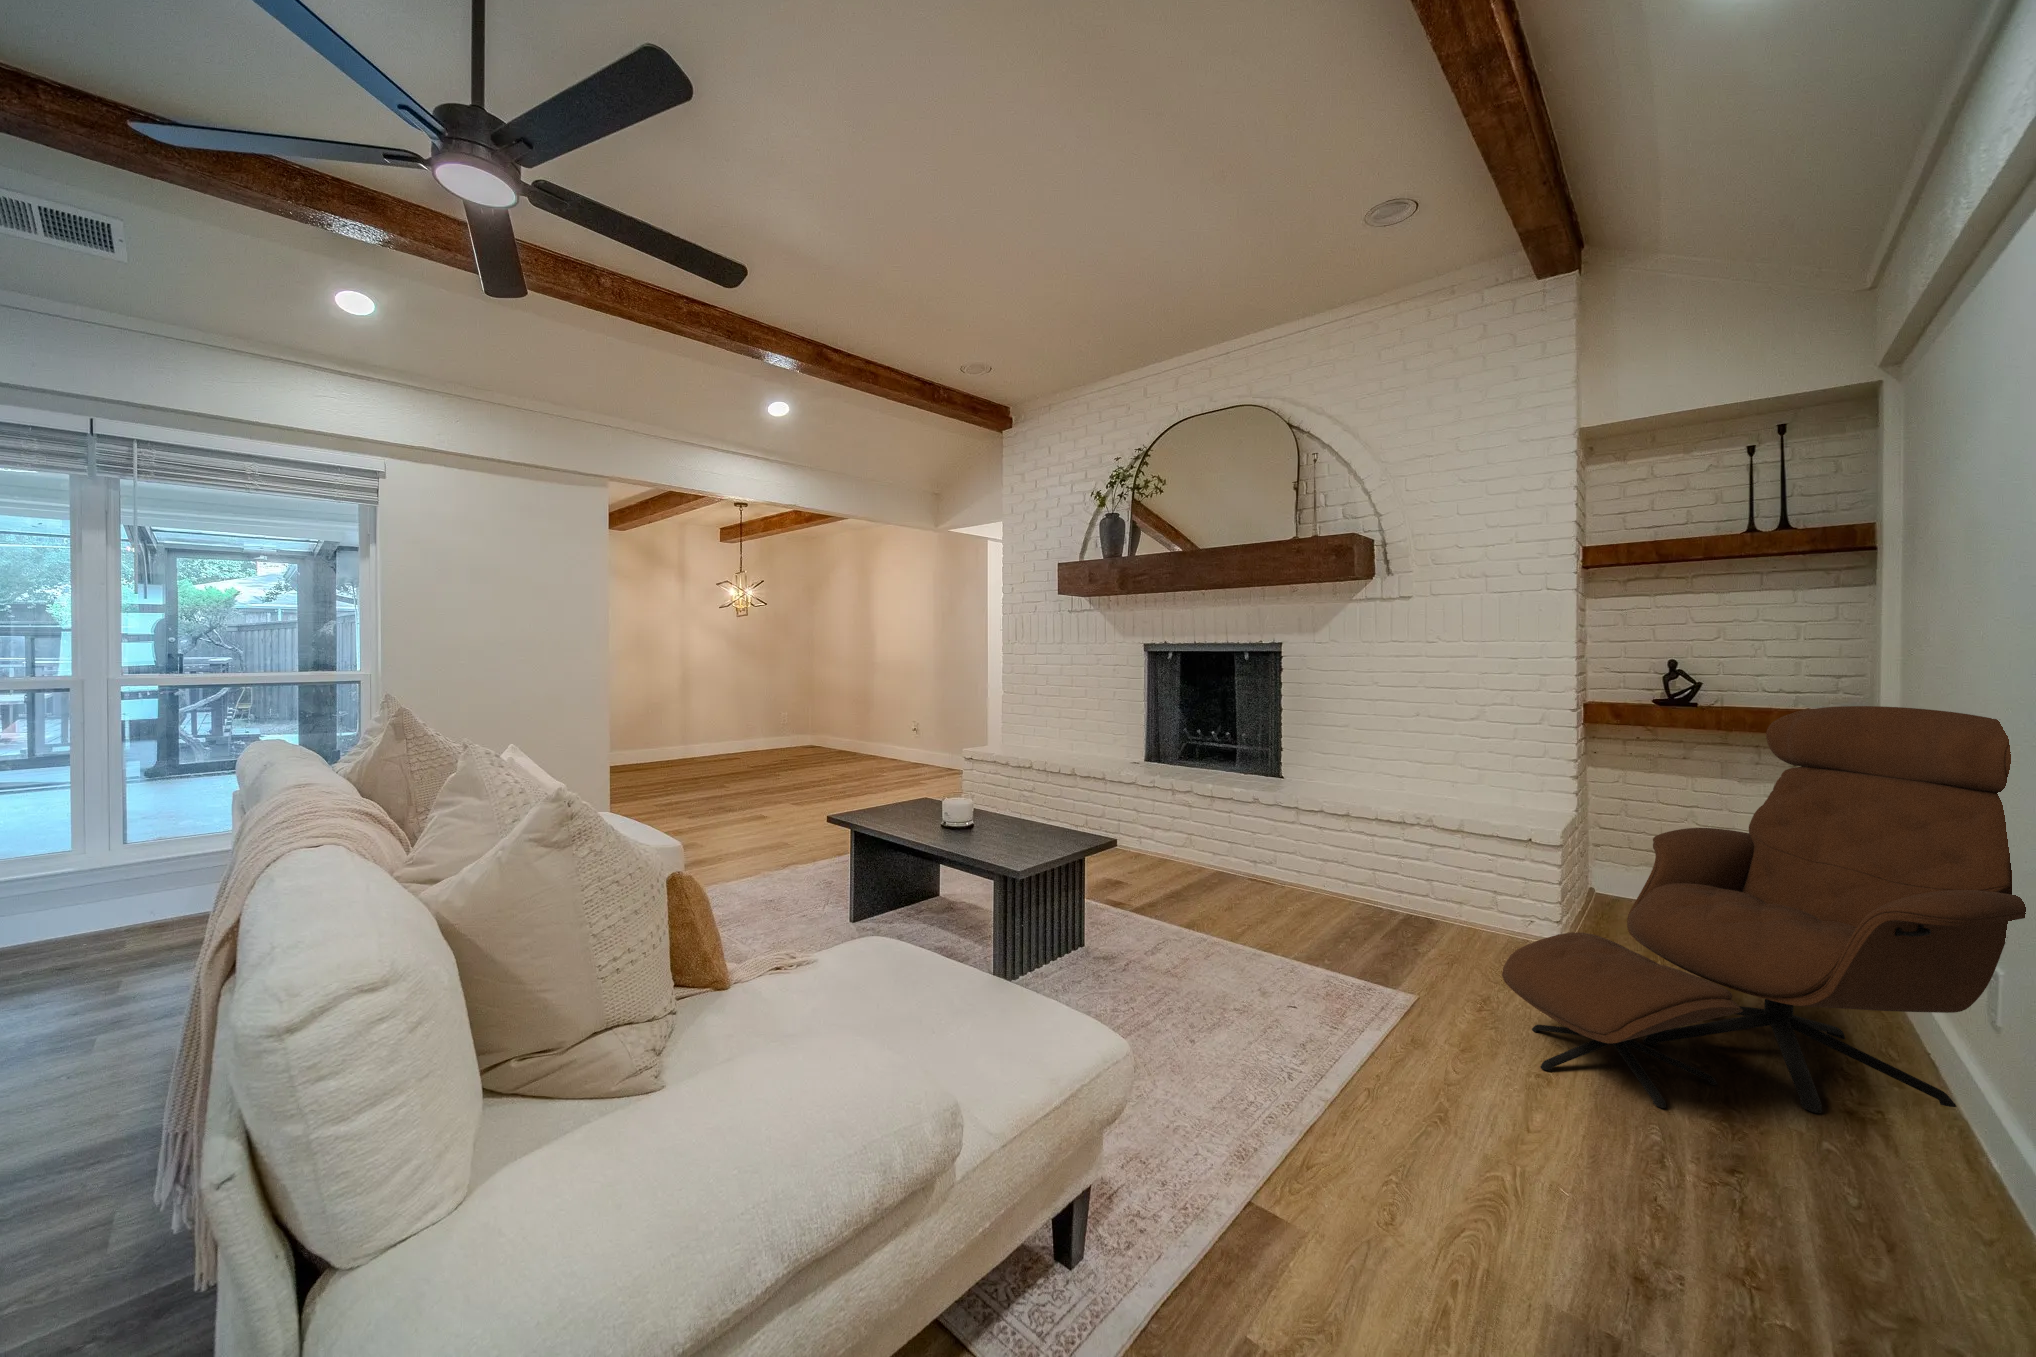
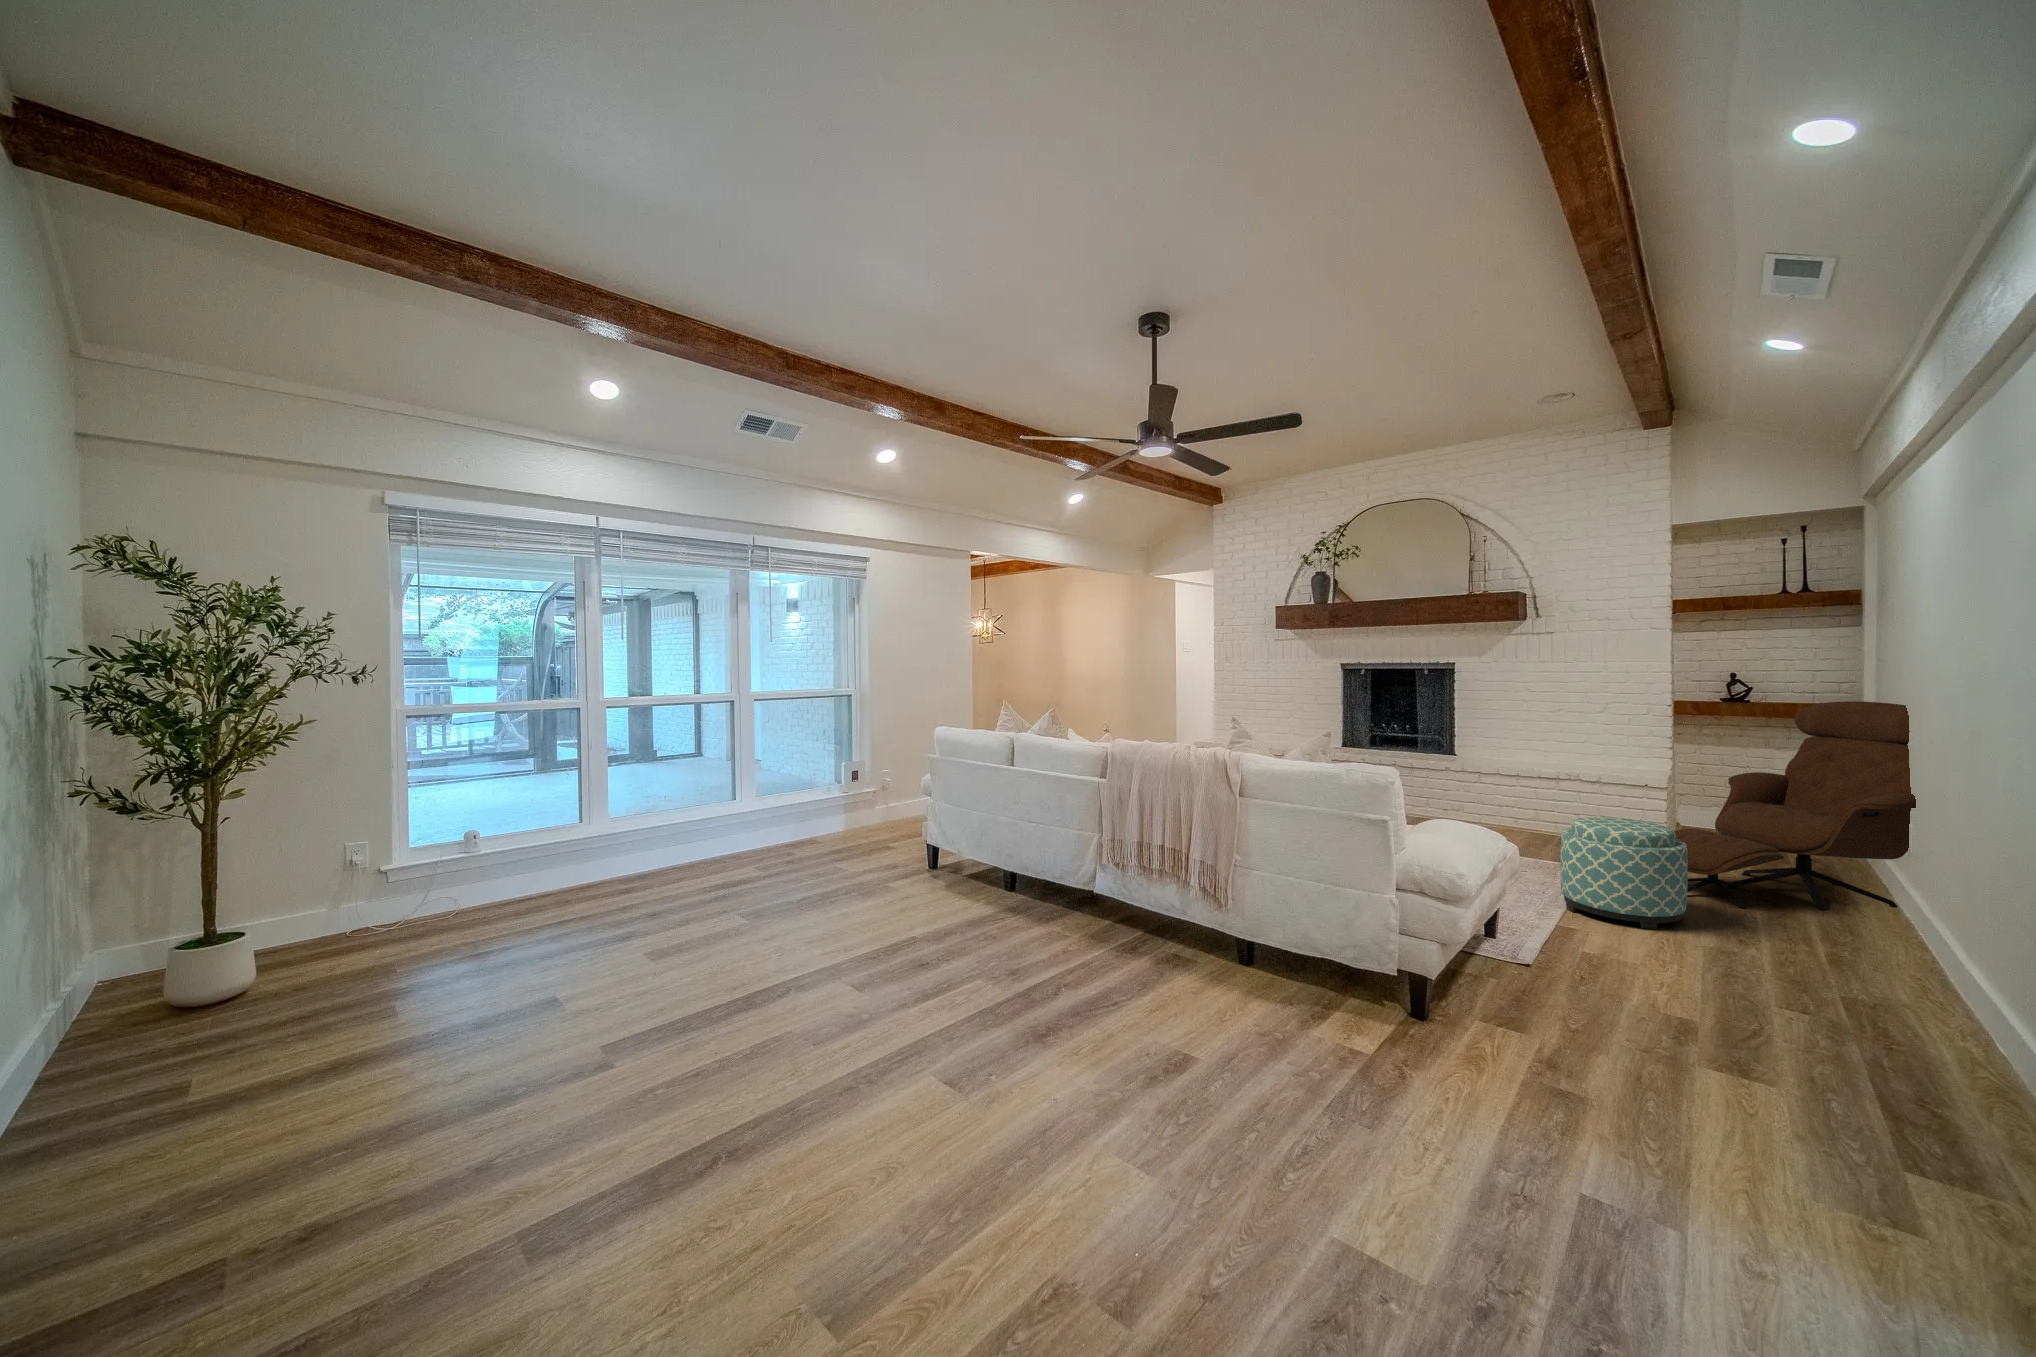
ottoman: none [1321,925,1548,1185] -> present [1560,817,1688,929]

